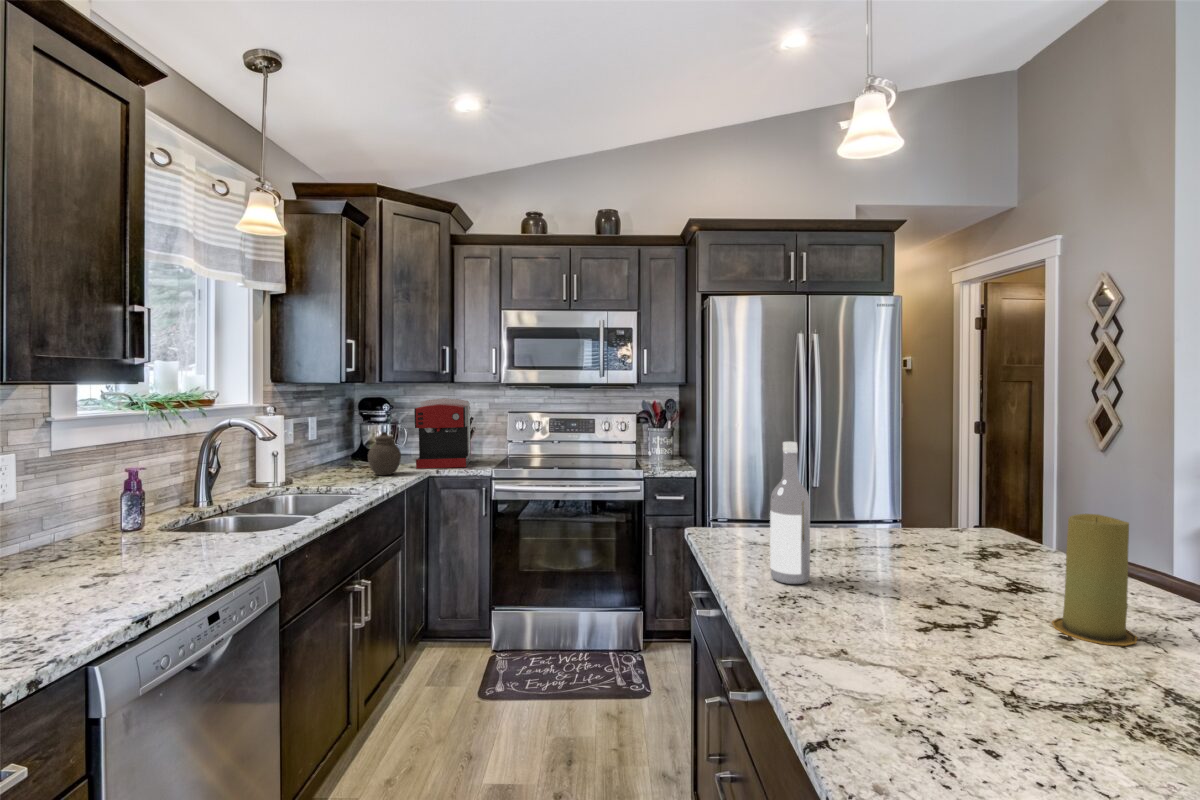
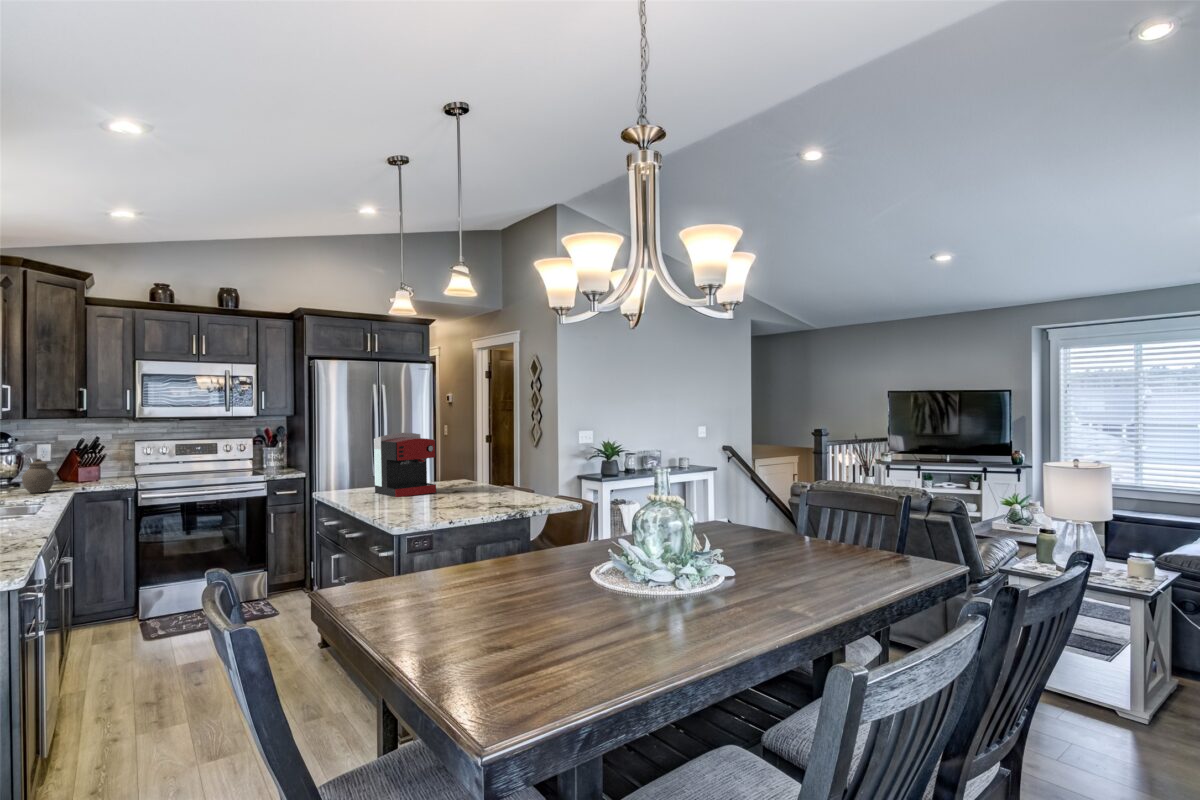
coffee maker: present [414,398,471,469] -> present [374,433,436,497]
wine bottle: present [770,442,810,584] -> none [351,443,368,500]
candle: present [1052,514,1137,646] -> none [447,461,468,500]

